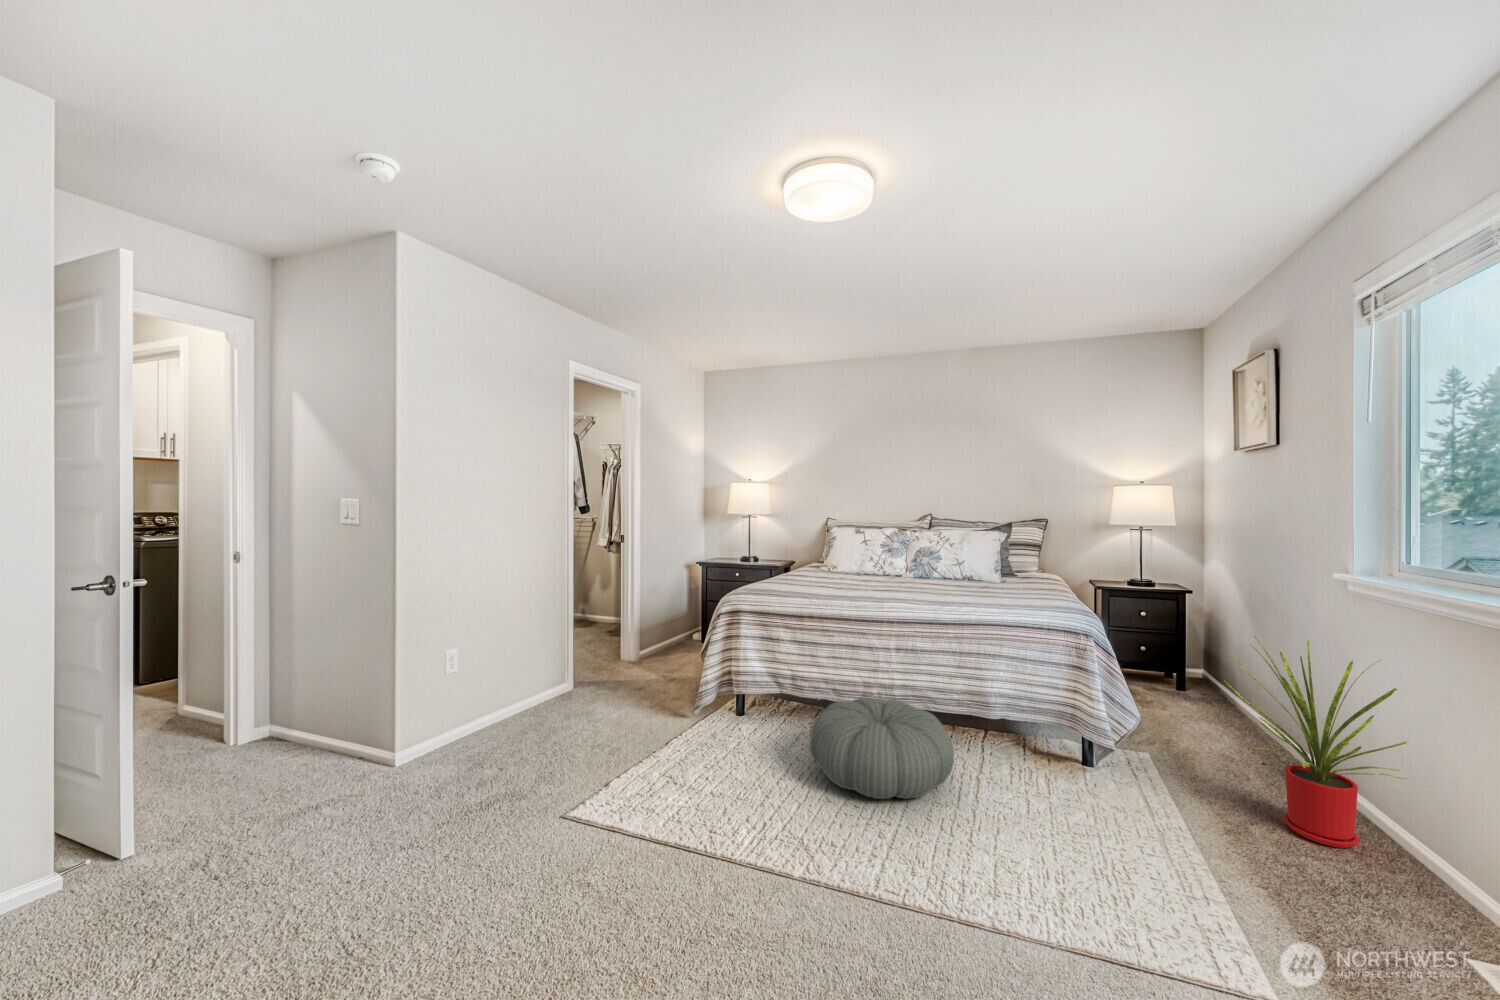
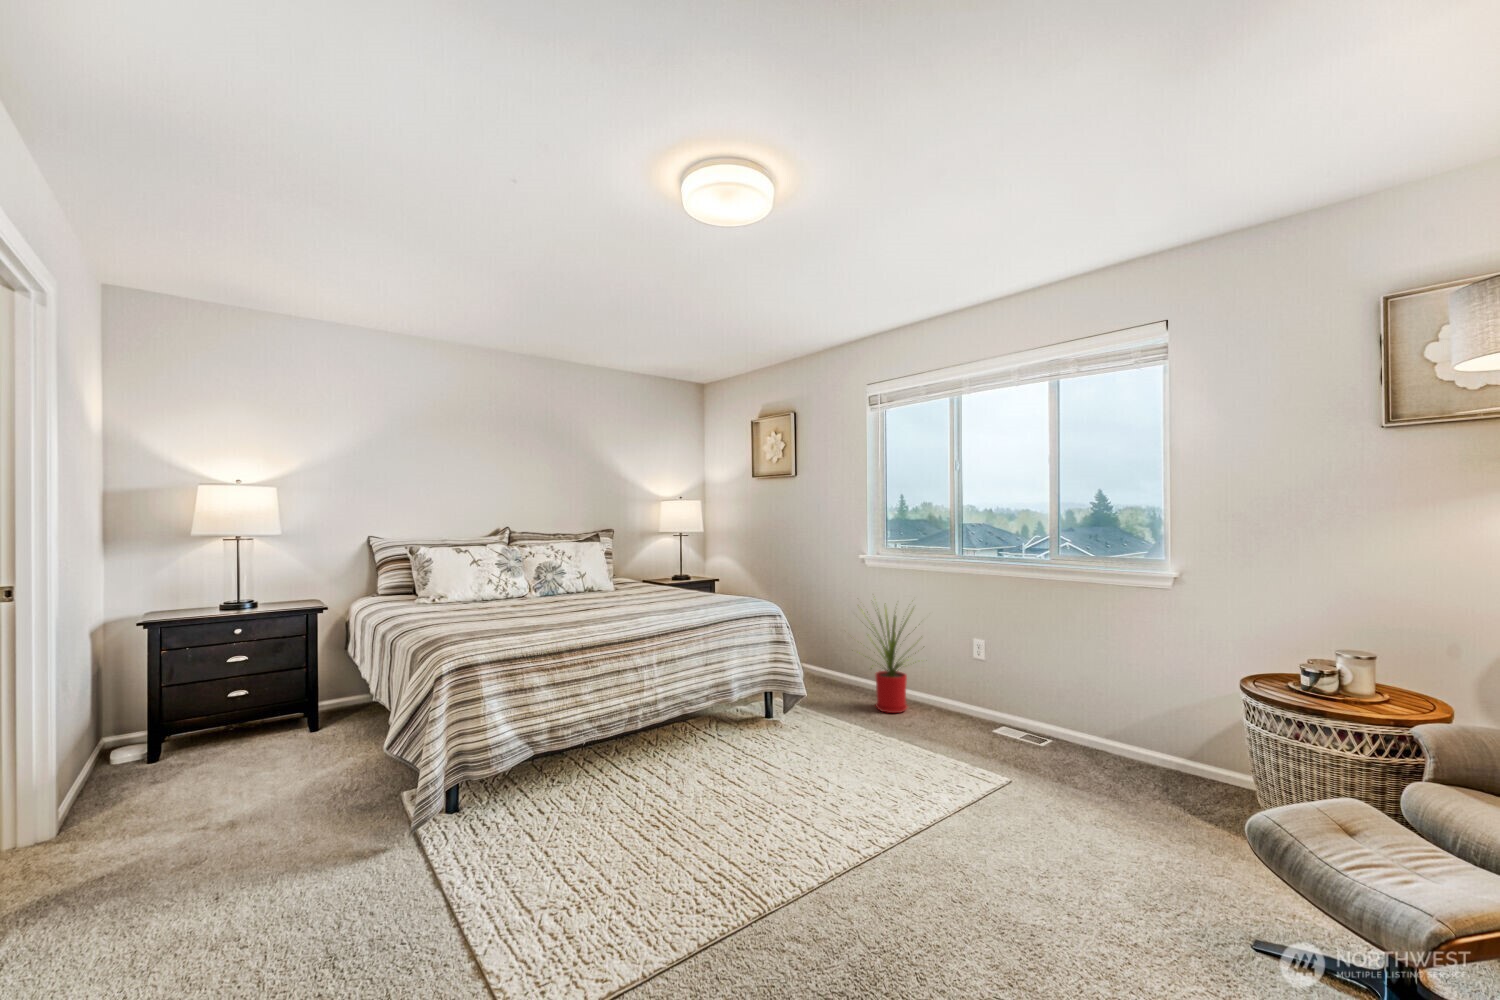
pouf: present [809,698,954,799] -> none [616,713,760,811]

